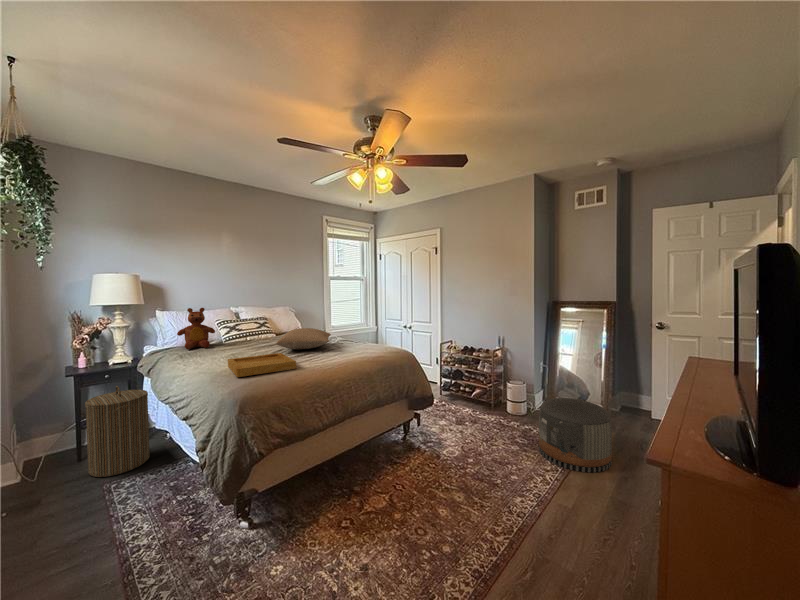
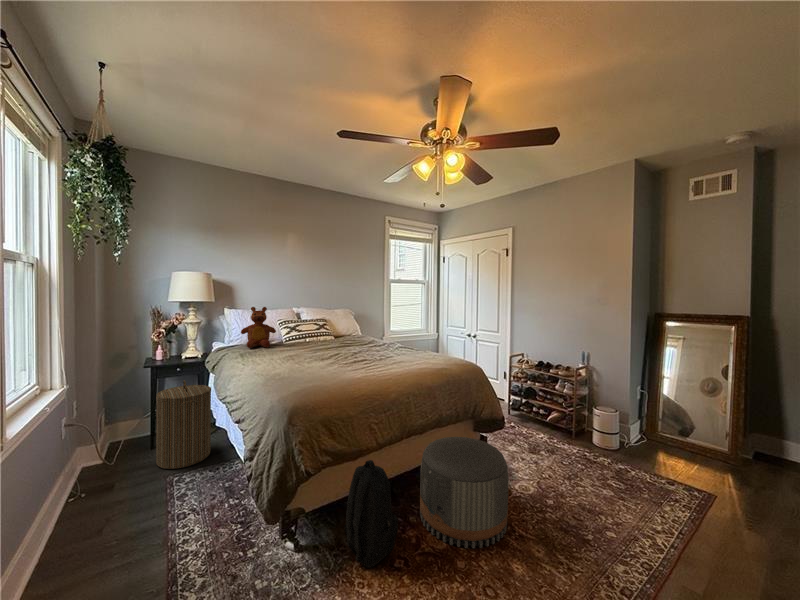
pillow: present [276,328,331,349] -> none [333,333,390,355]
tray: present [228,353,296,377] -> none [283,358,351,383]
pouf: present [539,398,612,472] -> present [420,437,509,548]
backpack: none [295,439,344,531] -> present [344,460,398,568]

